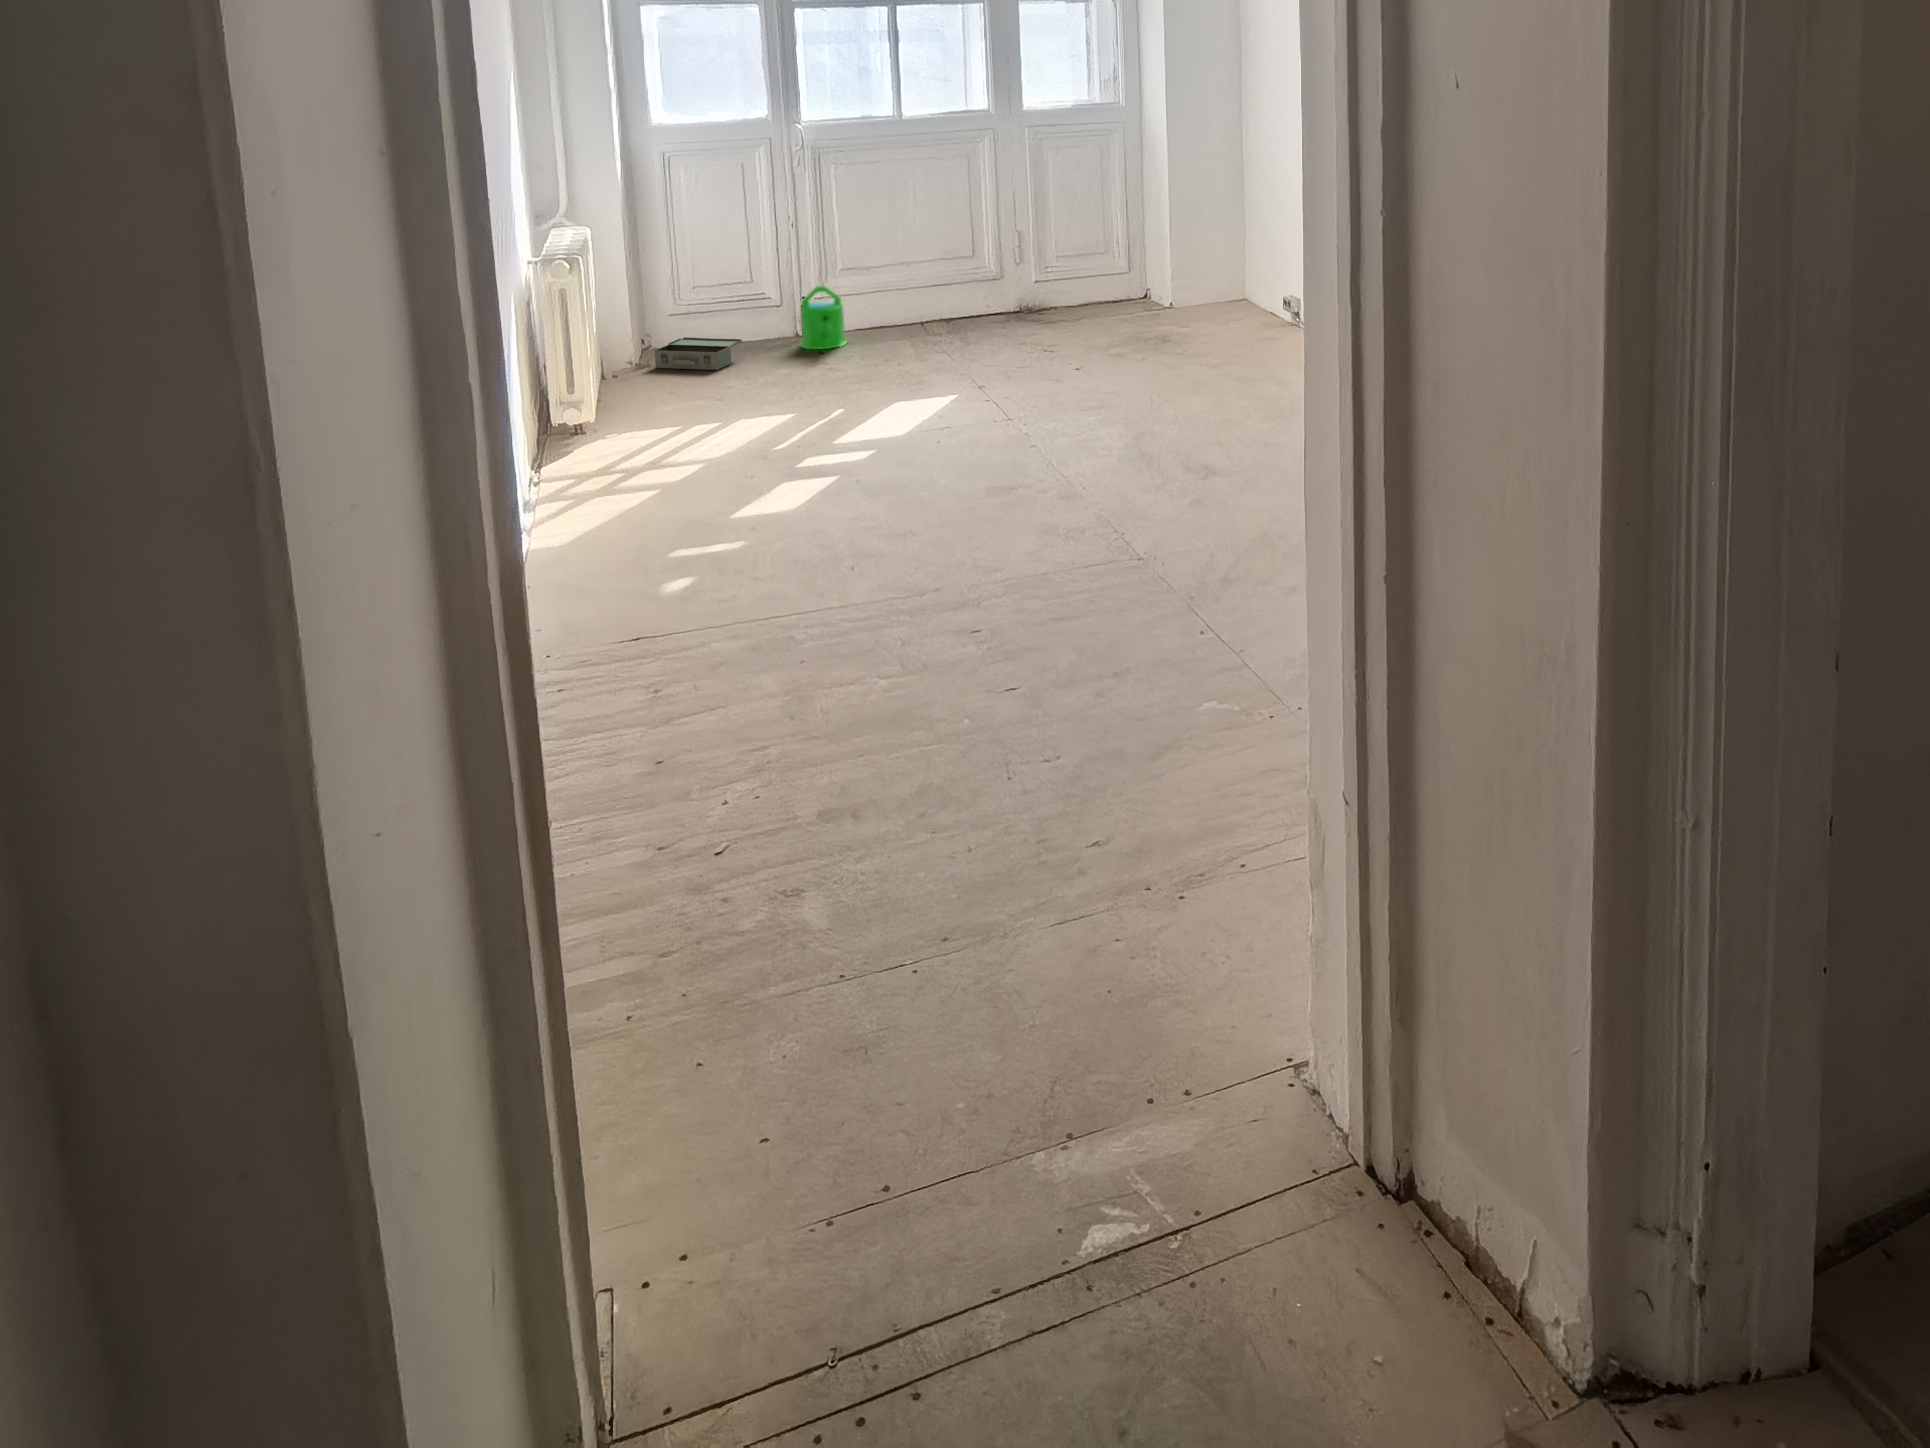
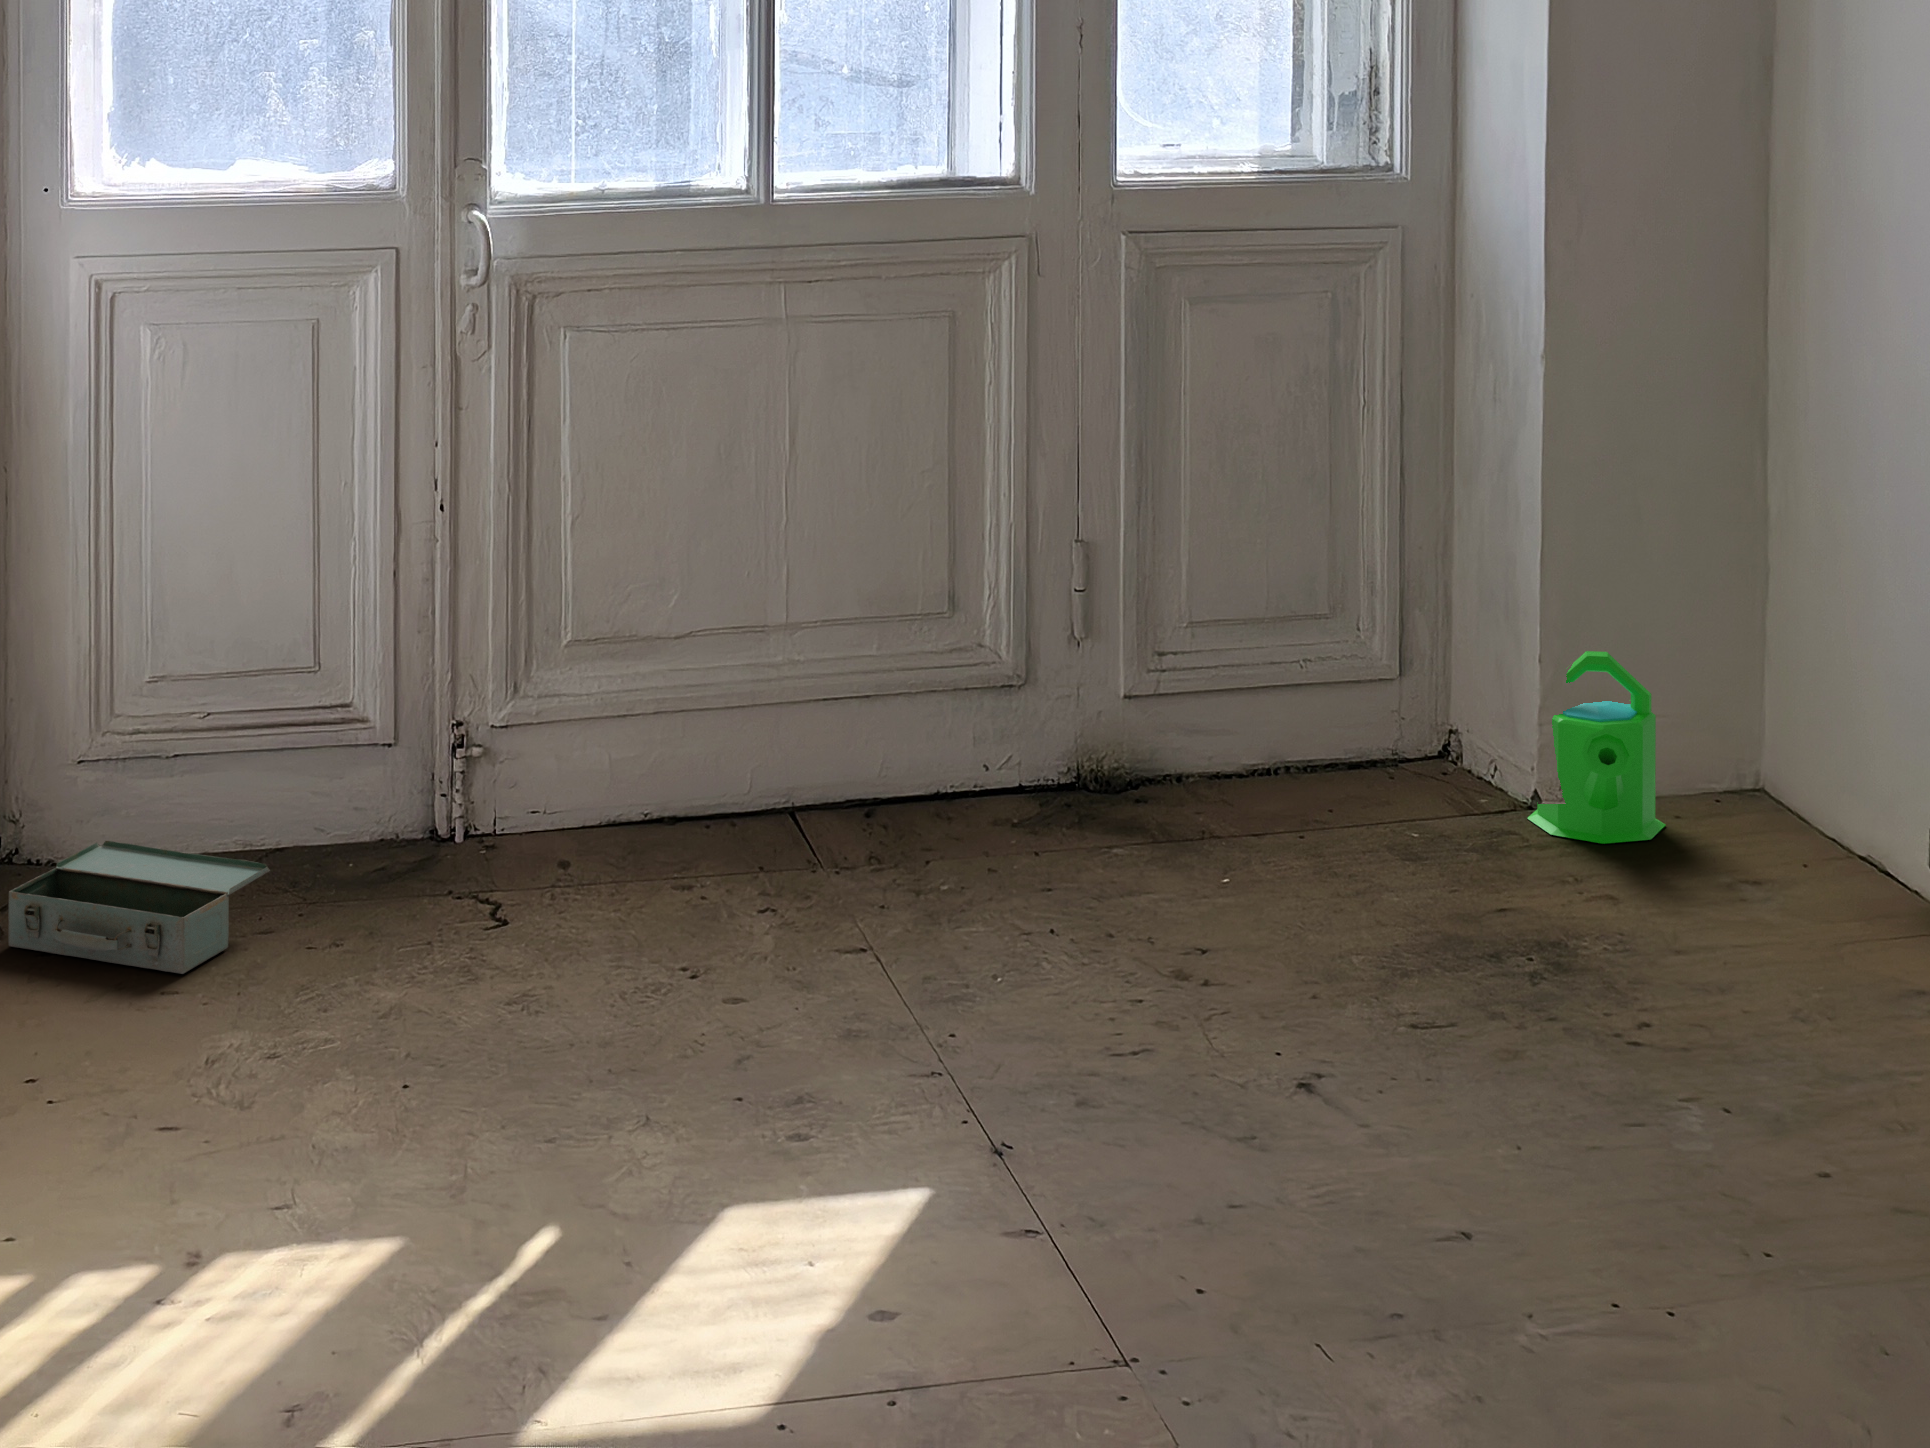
watering can: present [801,285,847,350] -> present [1528,651,1665,844]

